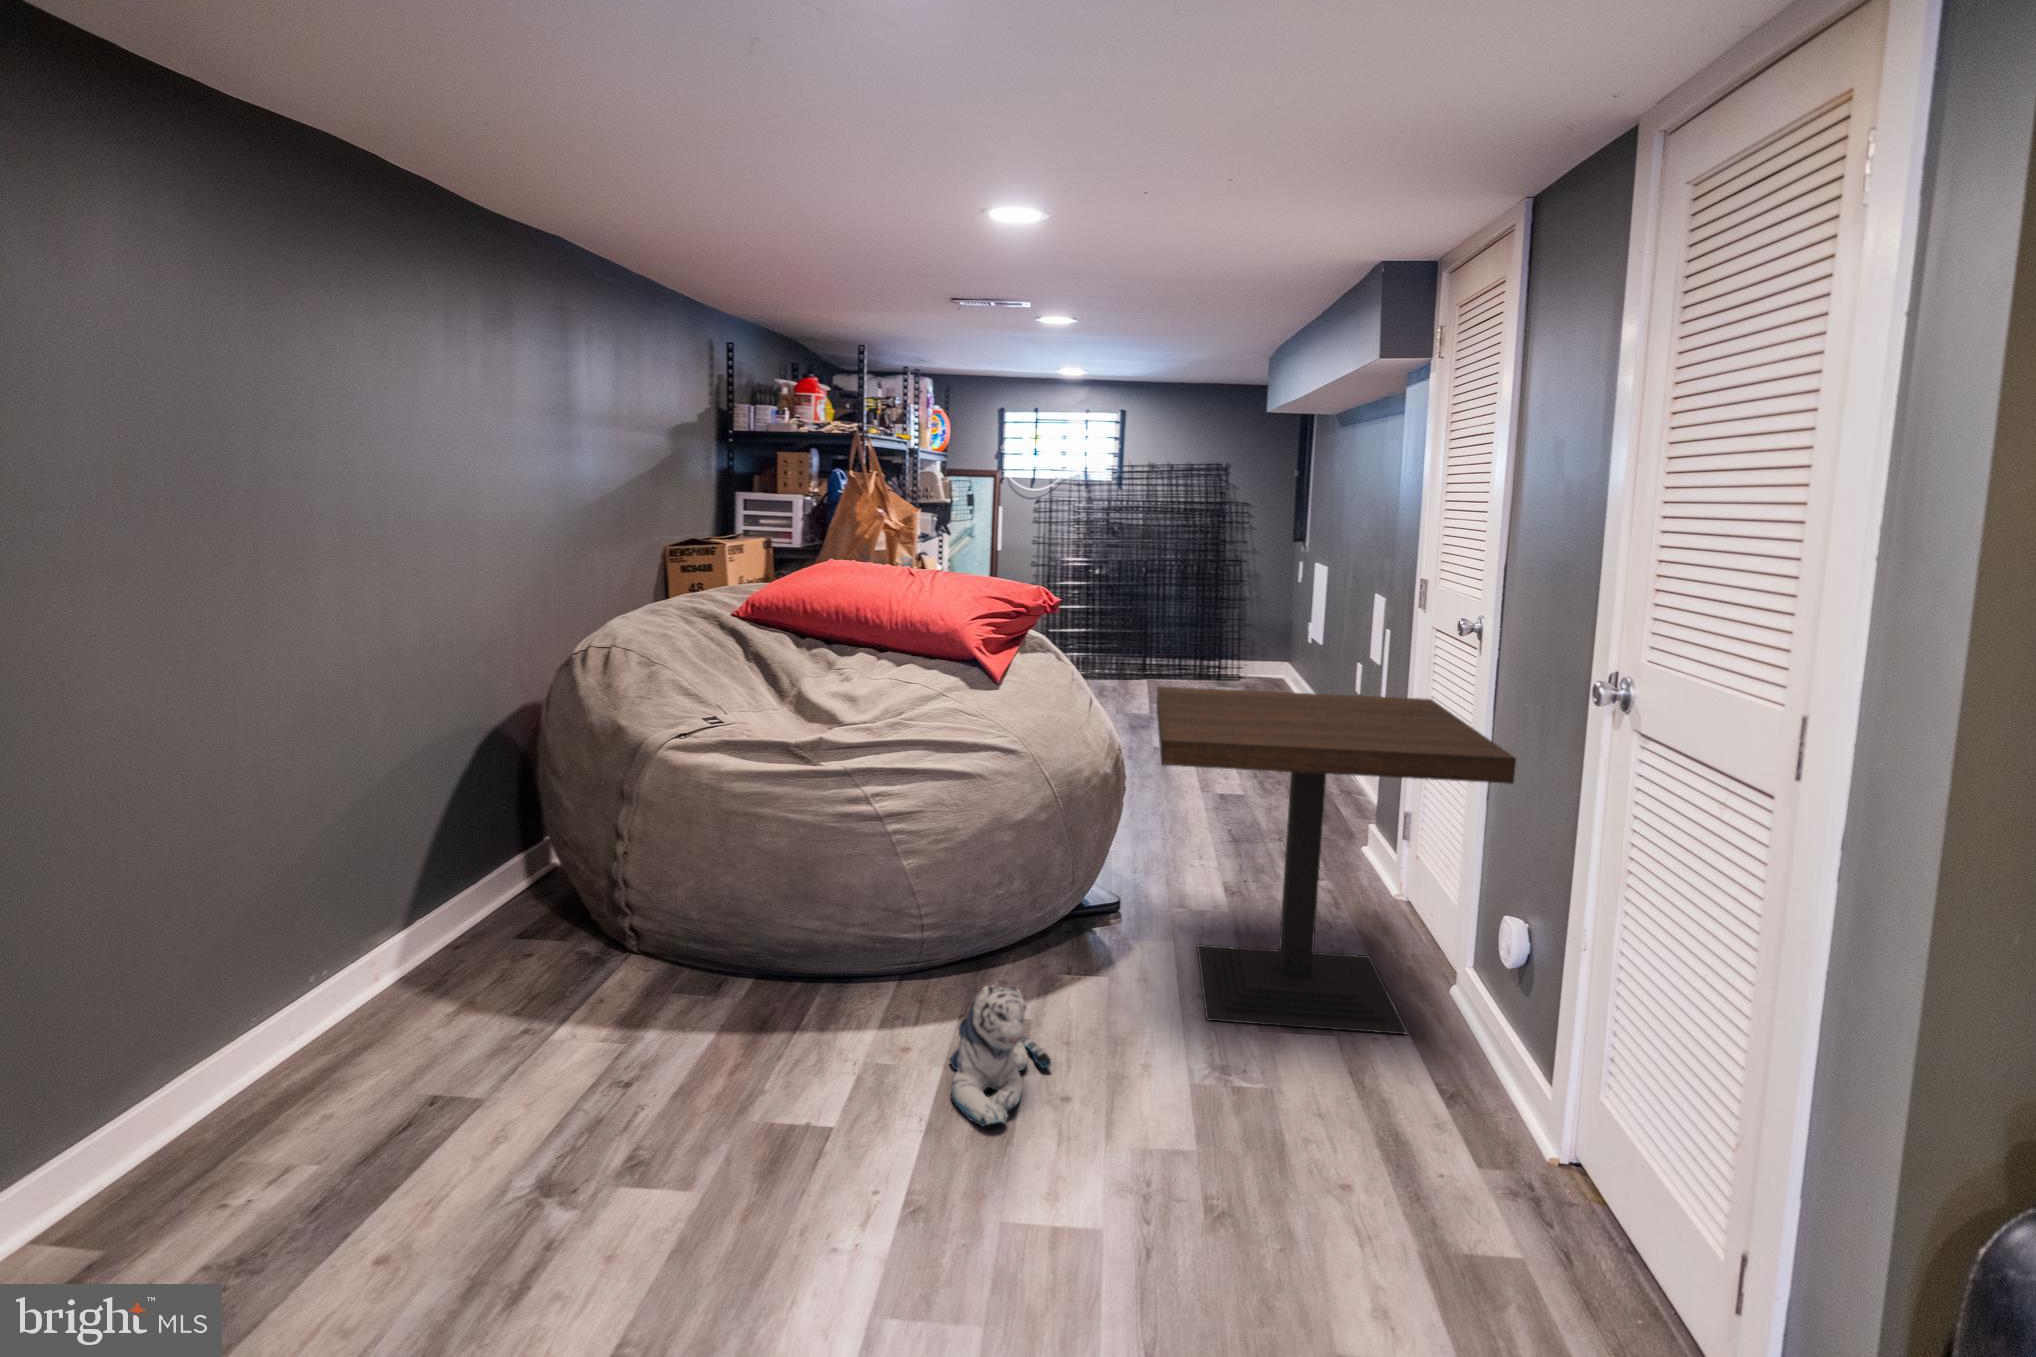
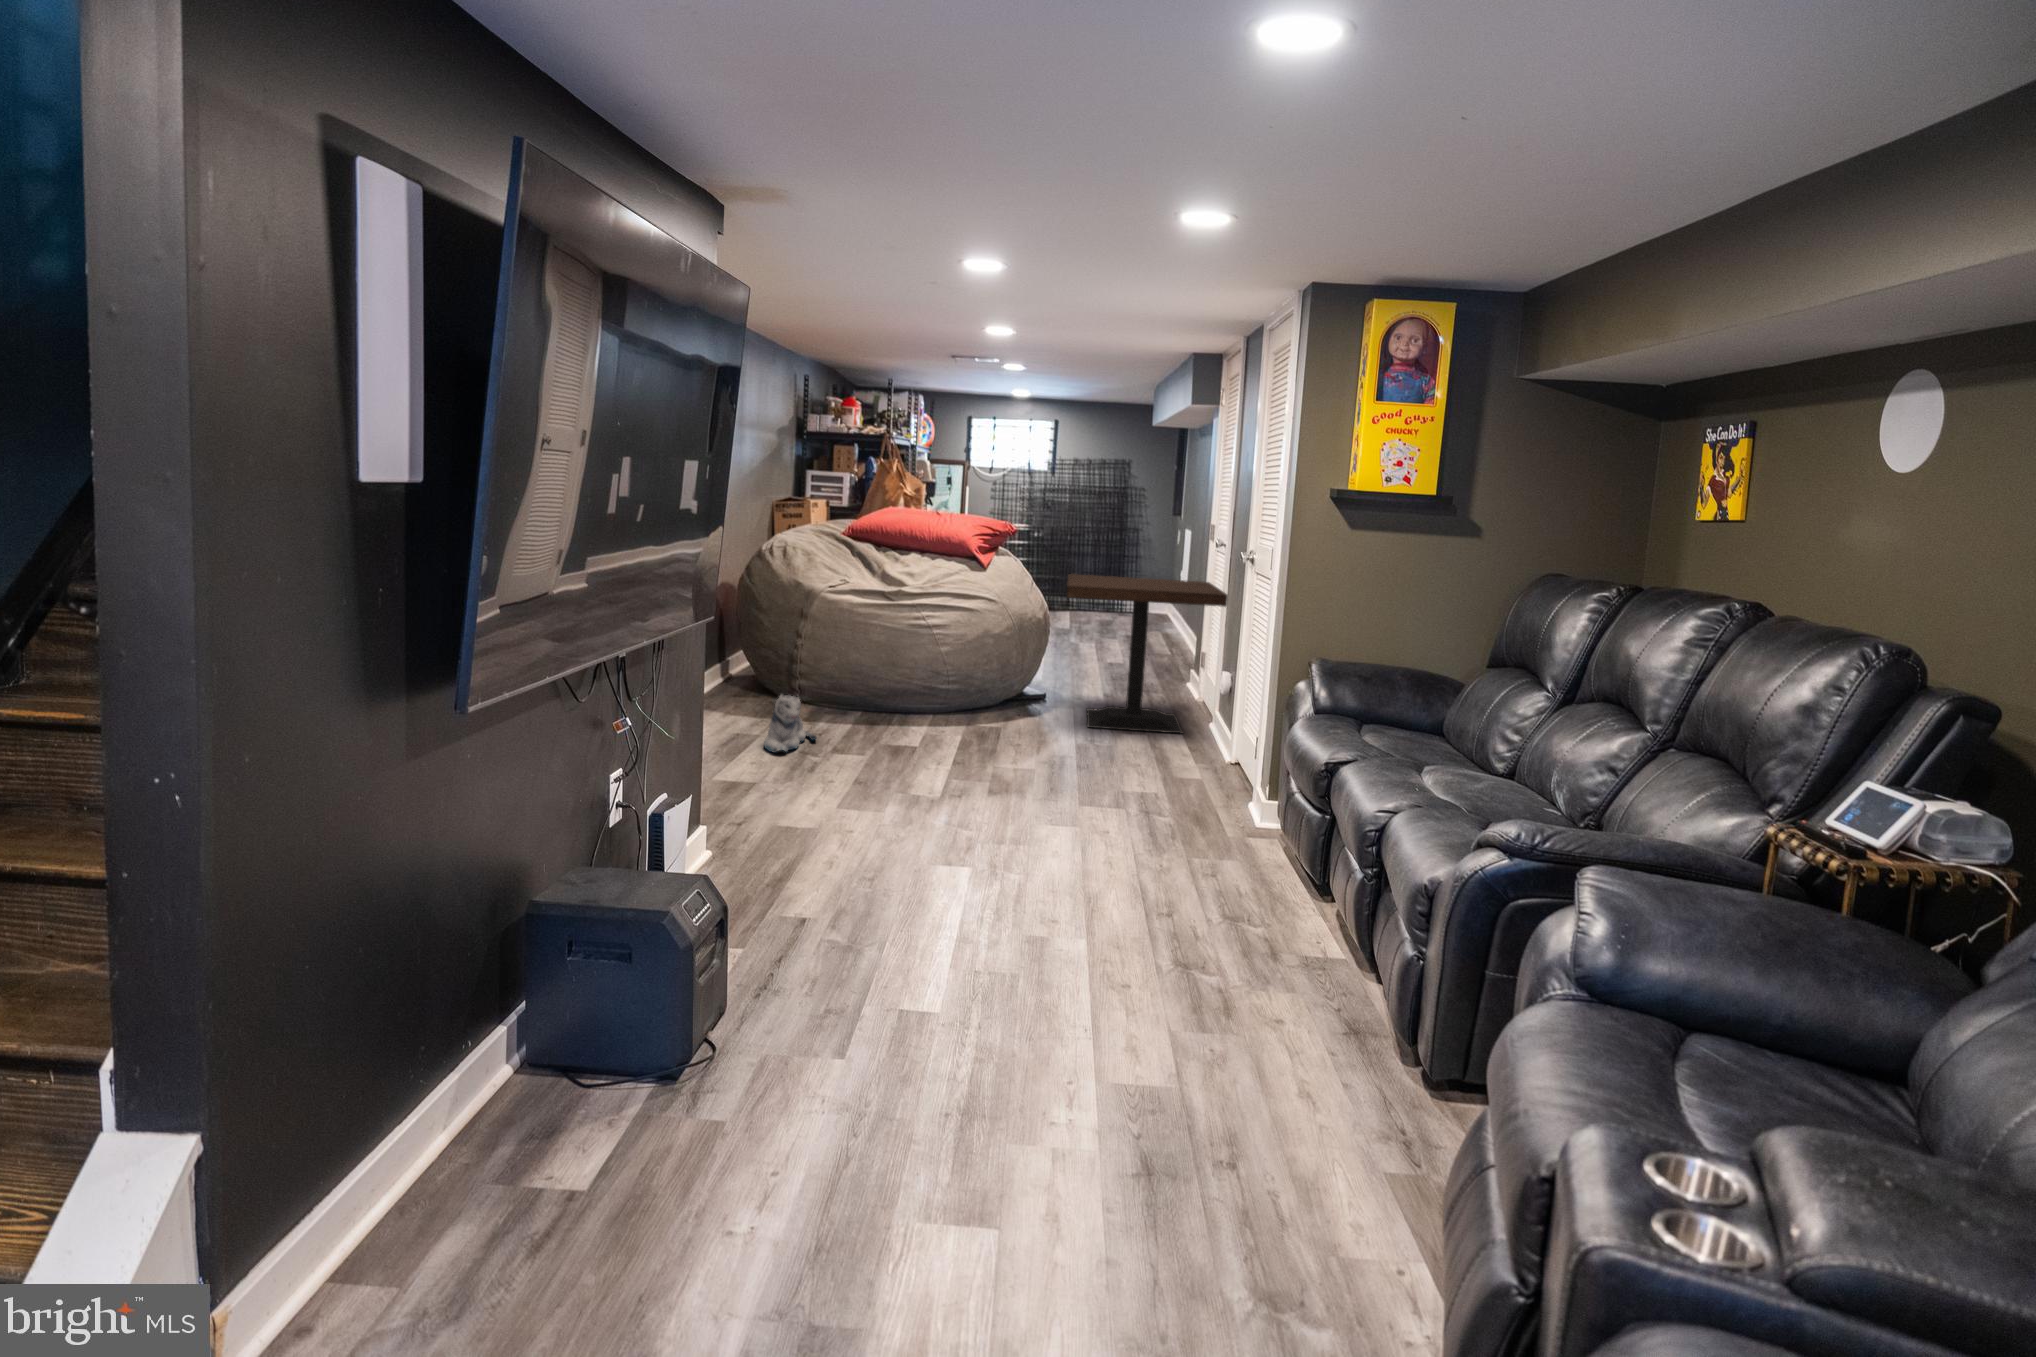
plush toy: present [949,986,1051,1126] -> present [764,694,817,753]

